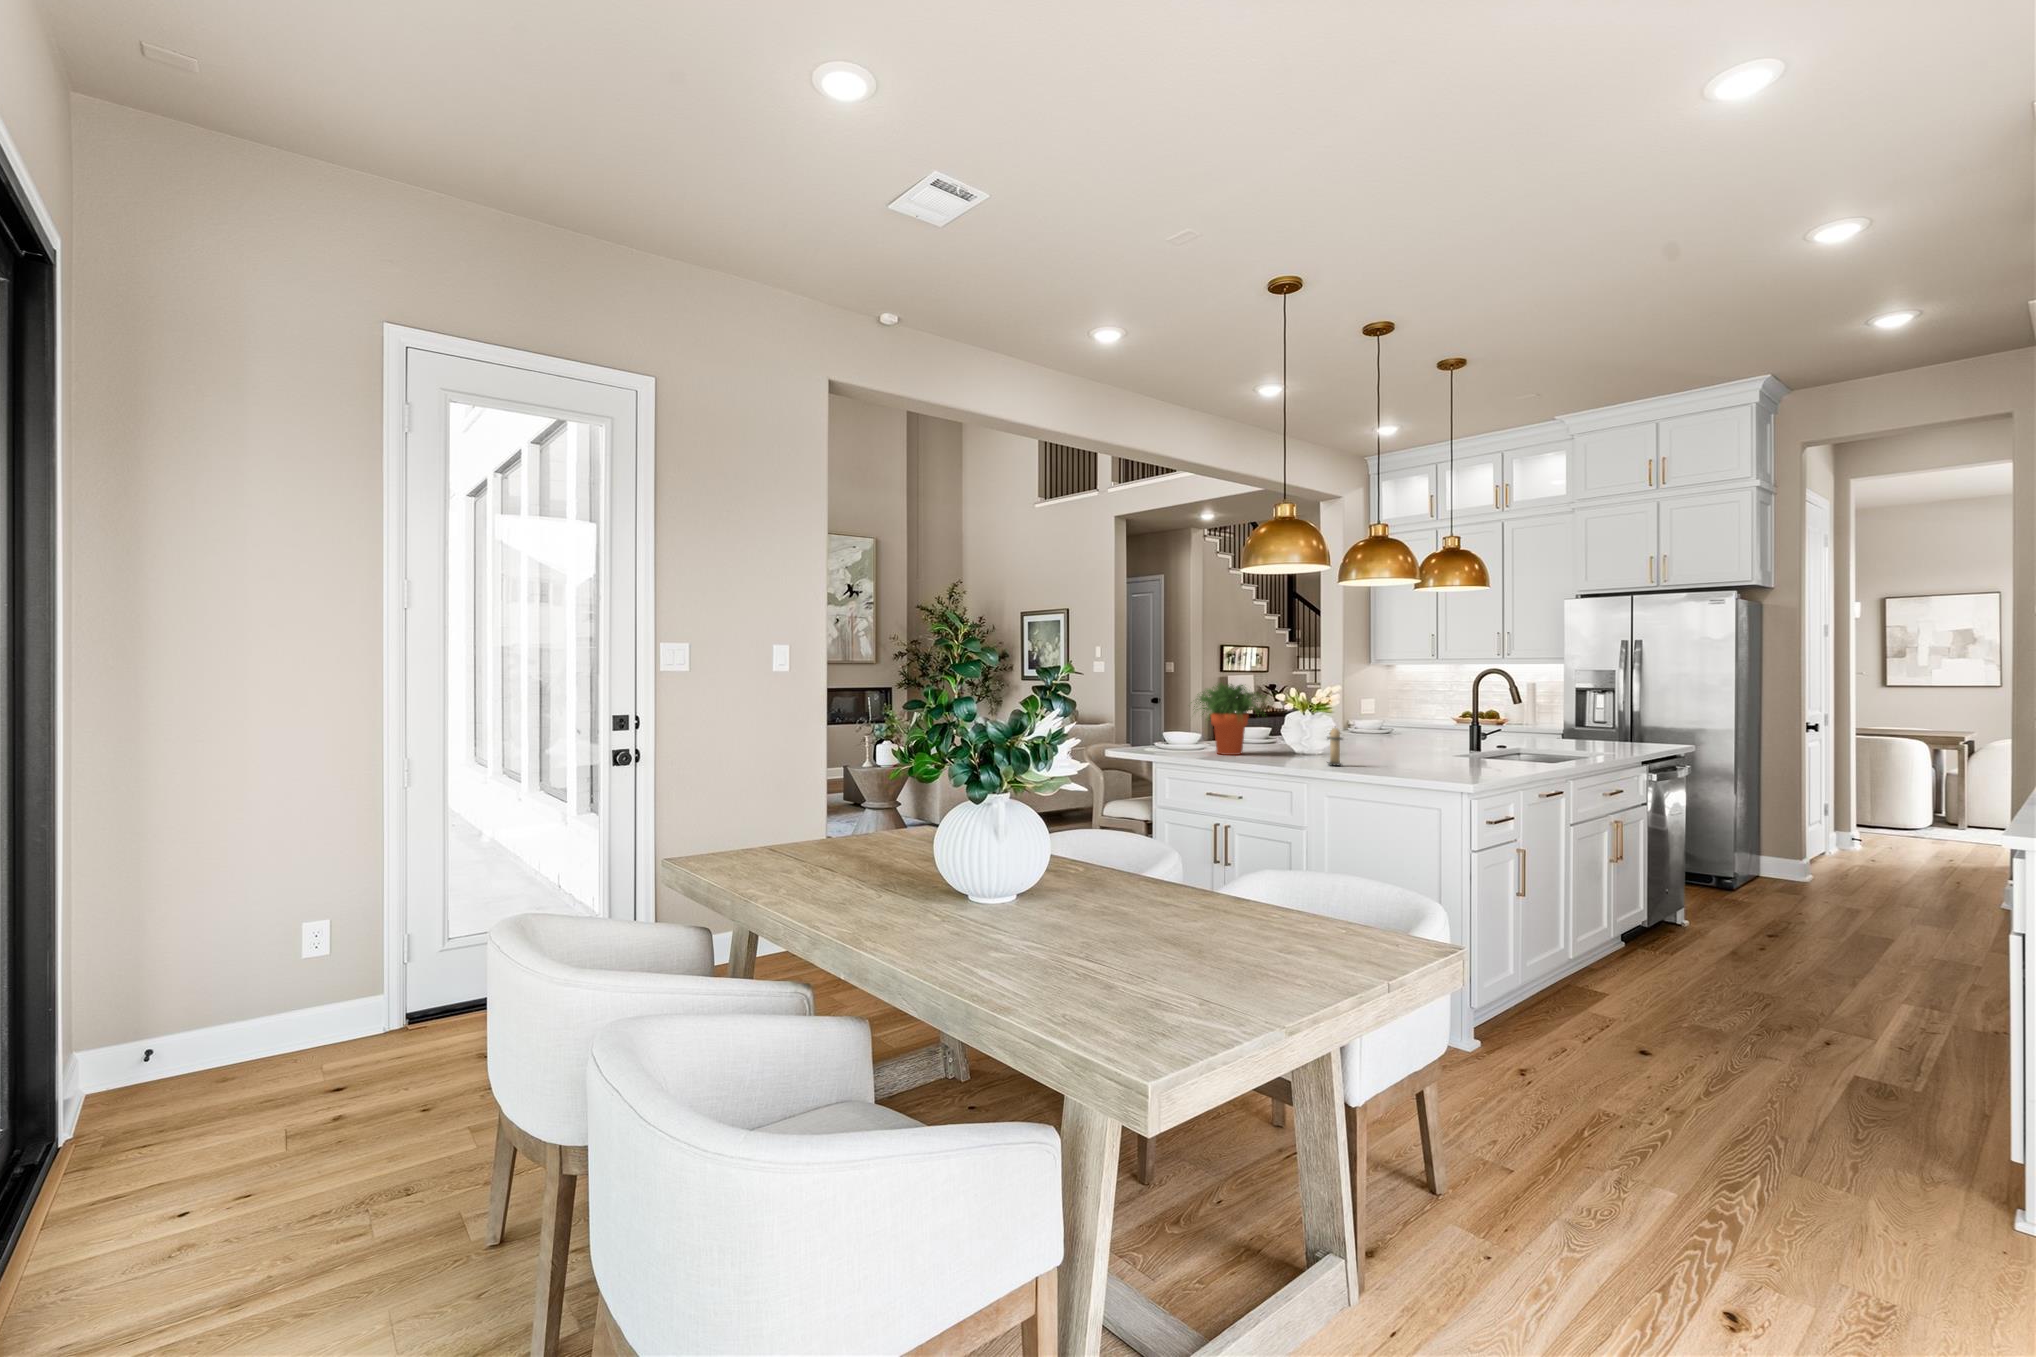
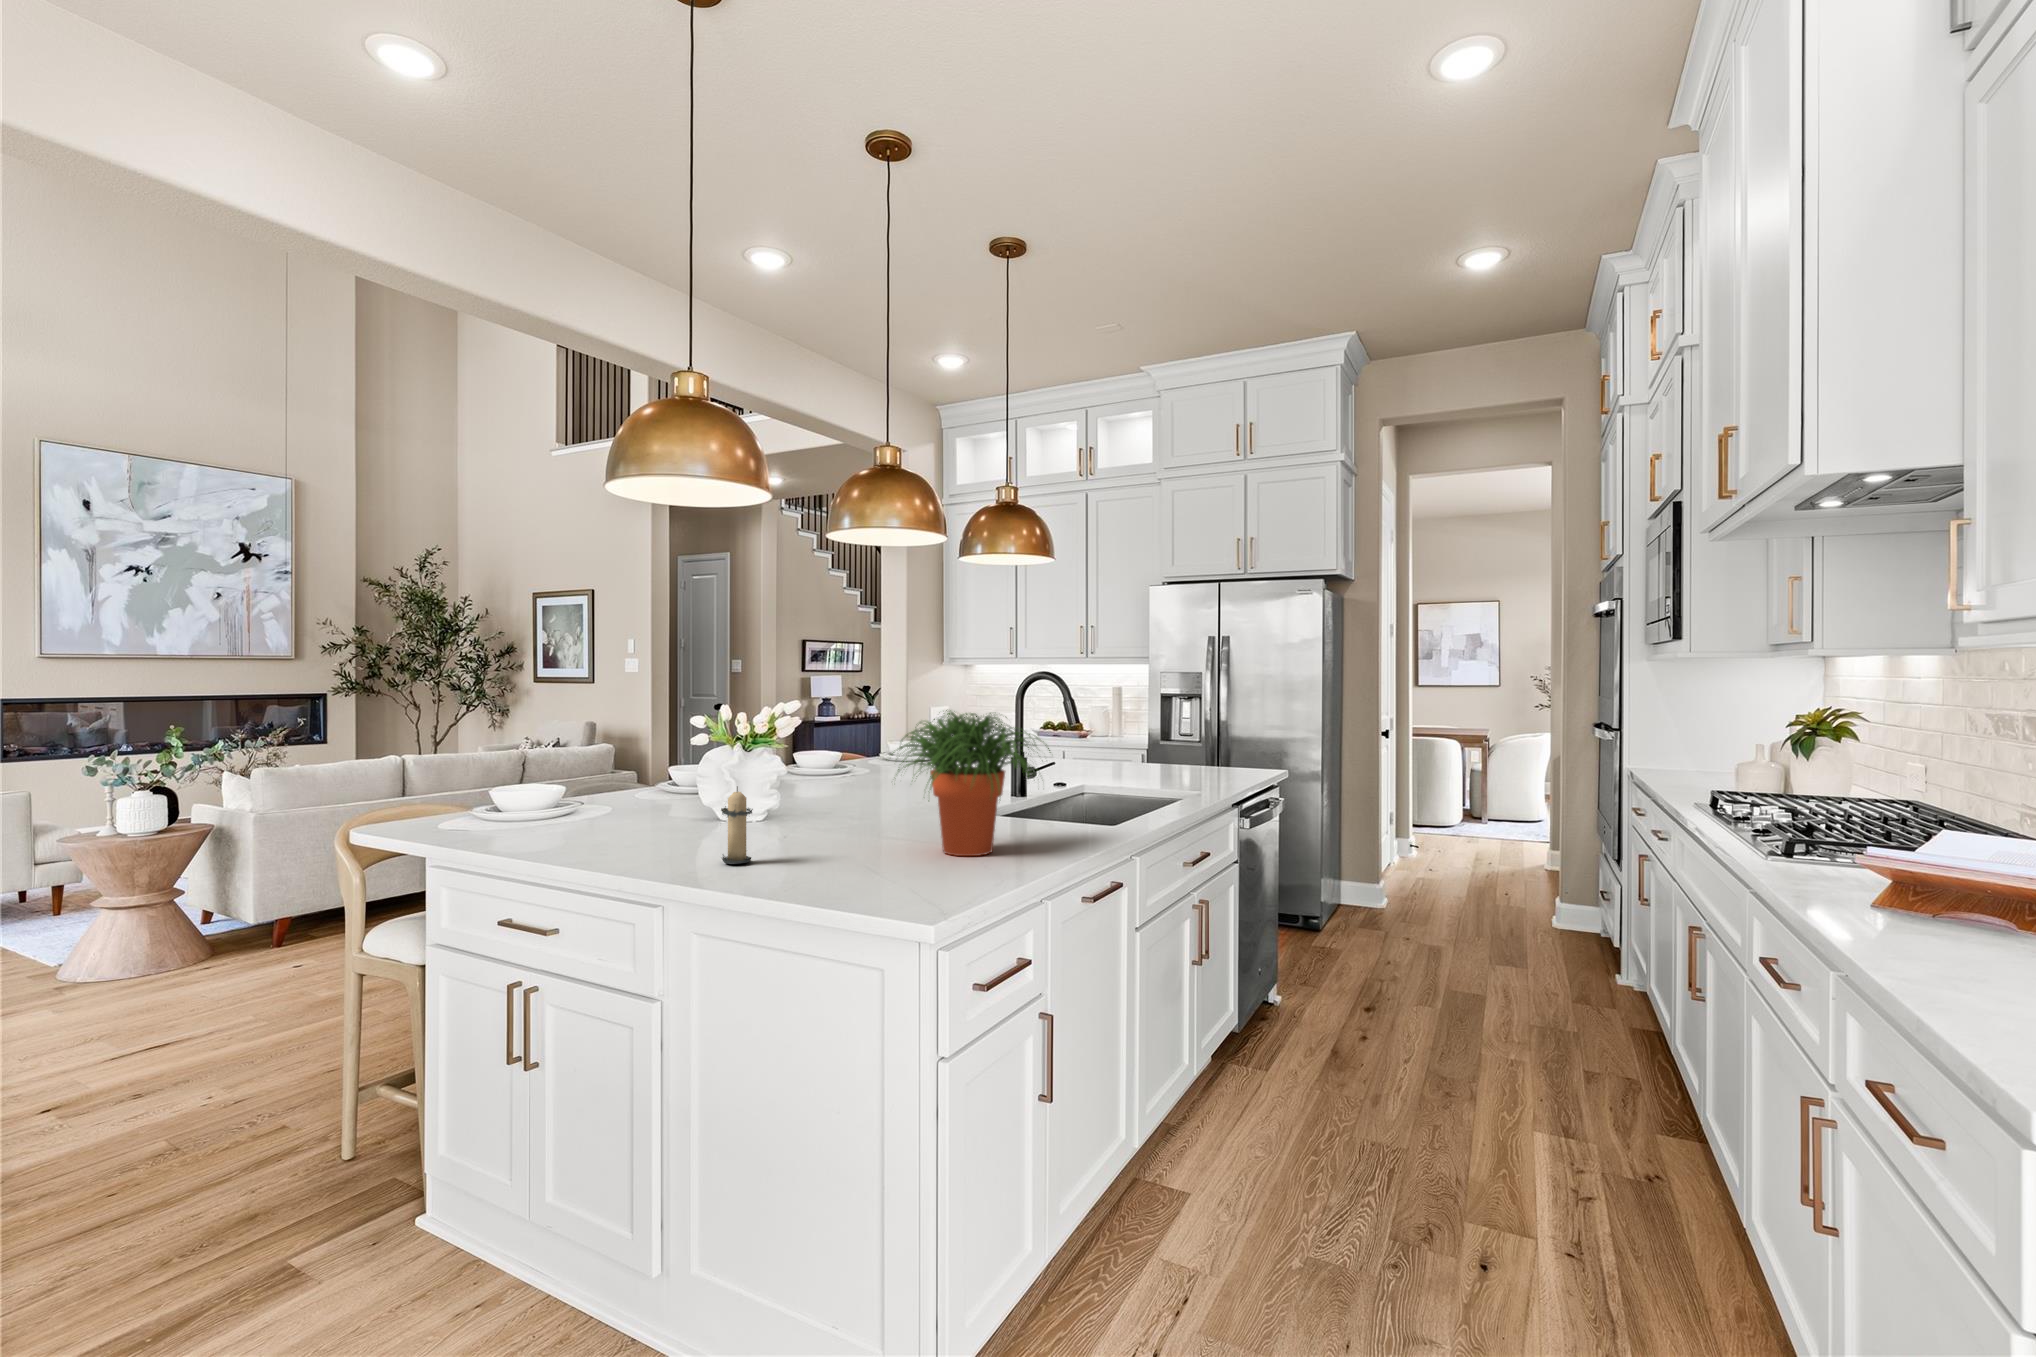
potted plant: present [1191,683,1265,755] -> present [892,710,1051,856]

